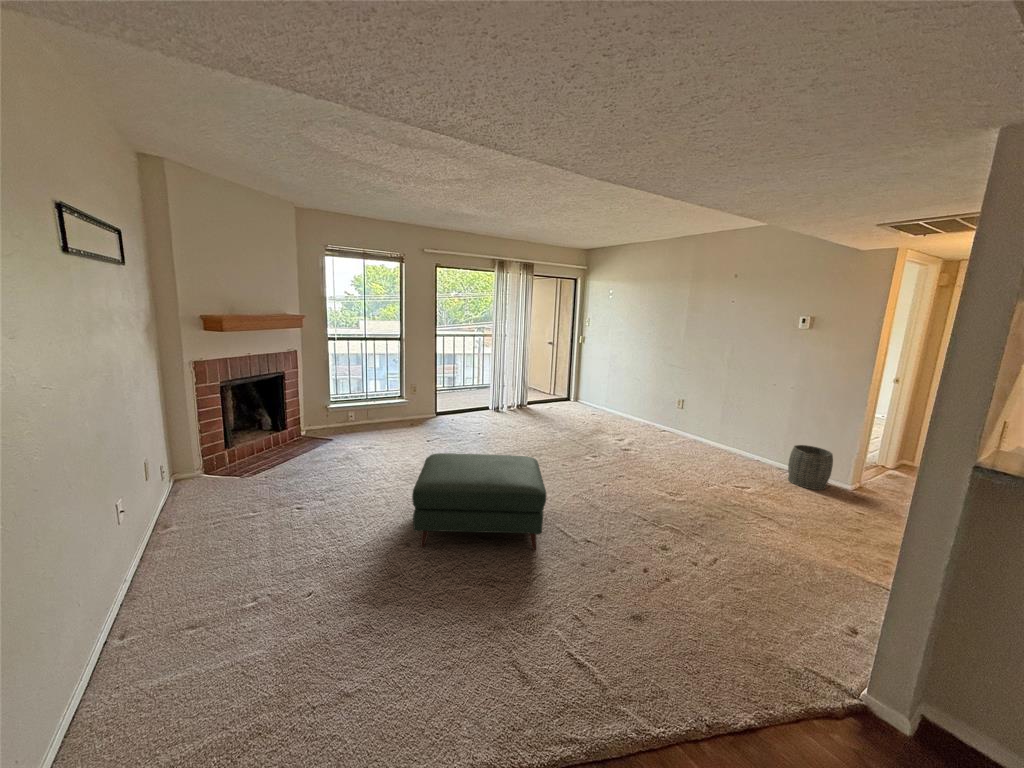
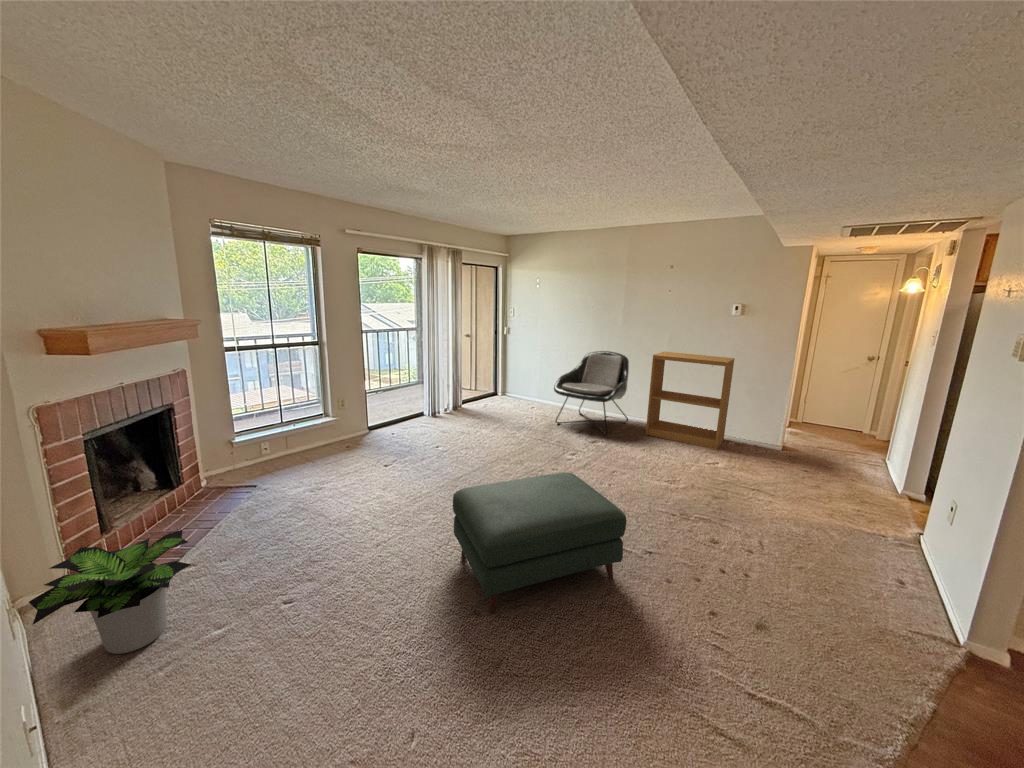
lounge chair: none [600,364,681,446] -> present [554,351,629,435]
bookshelf: none [685,368,790,476] -> present [646,352,734,450]
woven basket: present [788,445,833,490] -> none [742,416,779,455]
potted plant: none [159,446,250,514] -> present [29,530,191,654]

